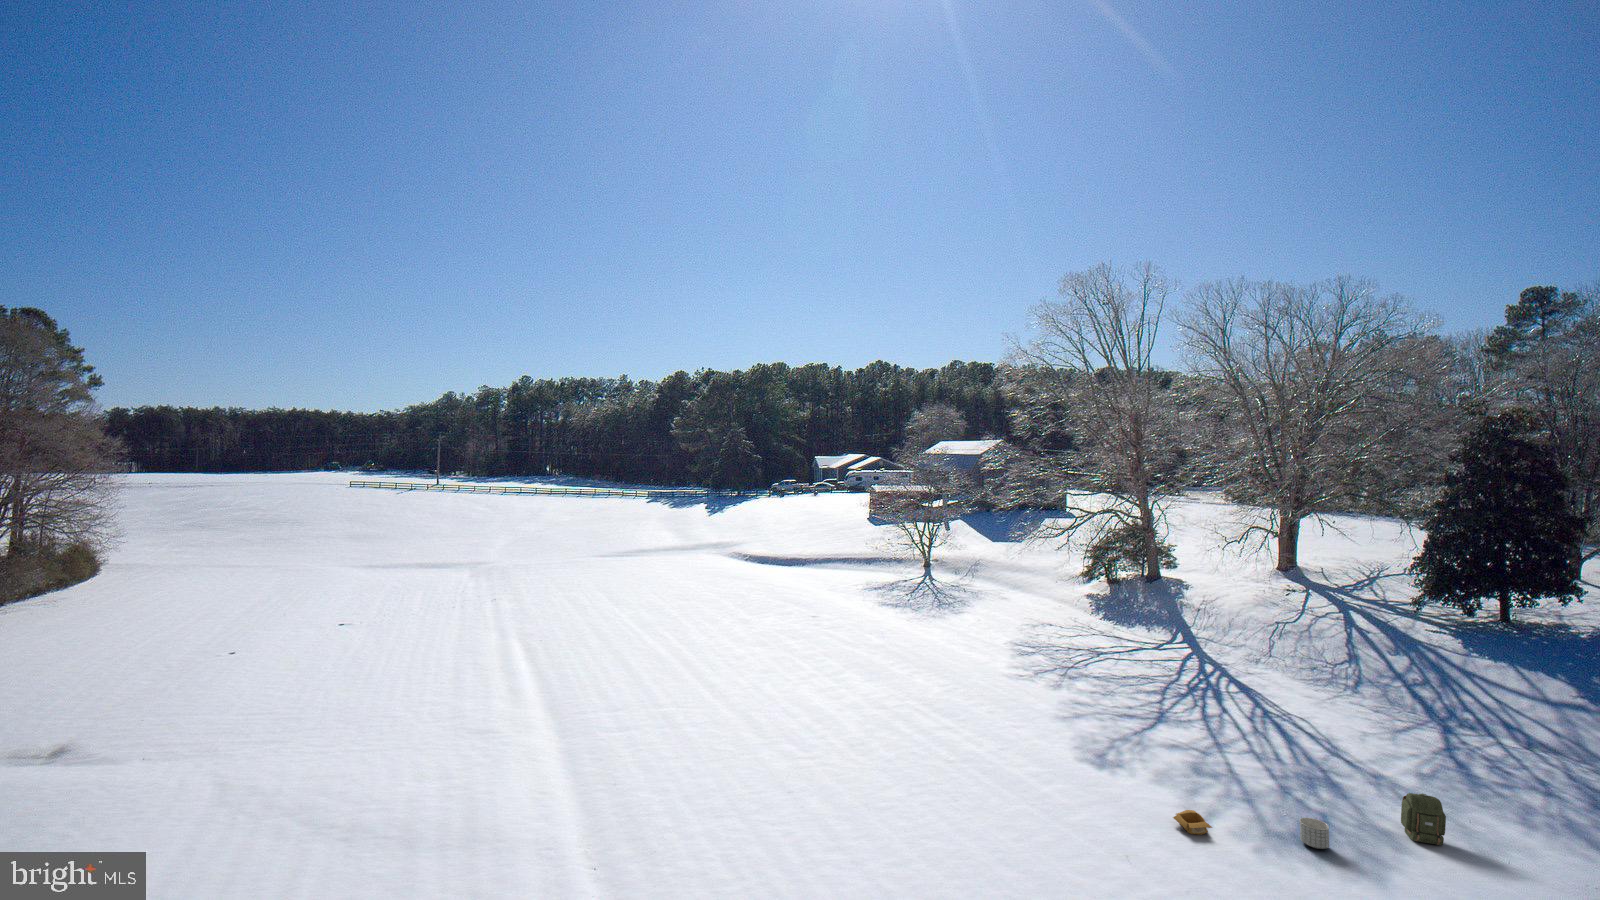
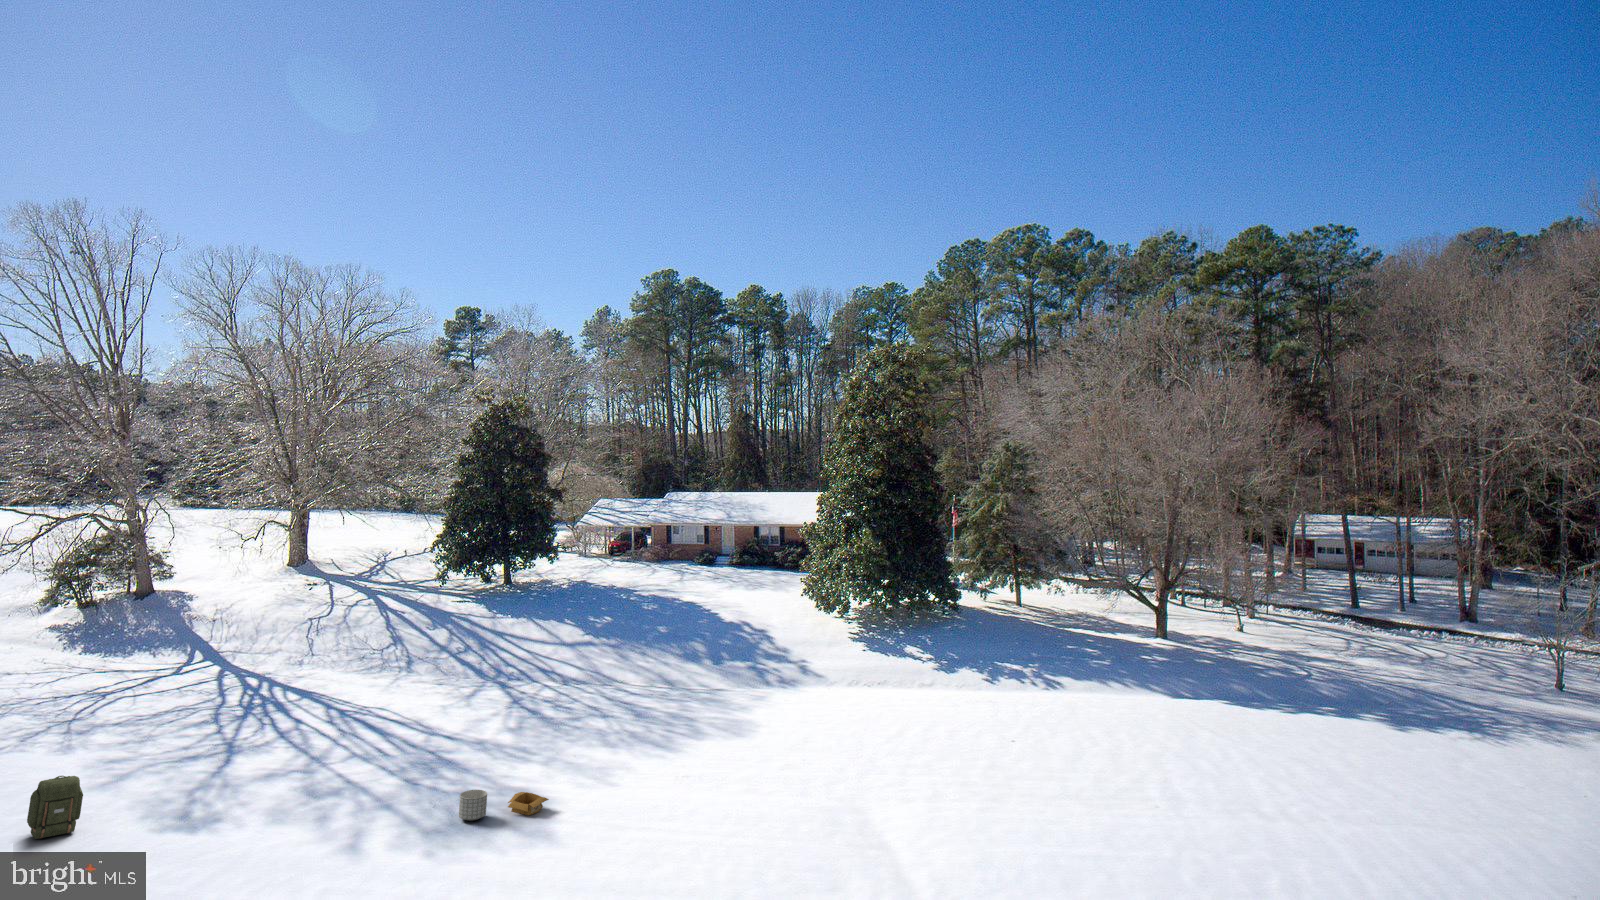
backpack: present [1401,793,1446,845] -> present [27,776,83,839]
cardboard box: present [1173,810,1212,835] -> present [508,792,549,815]

